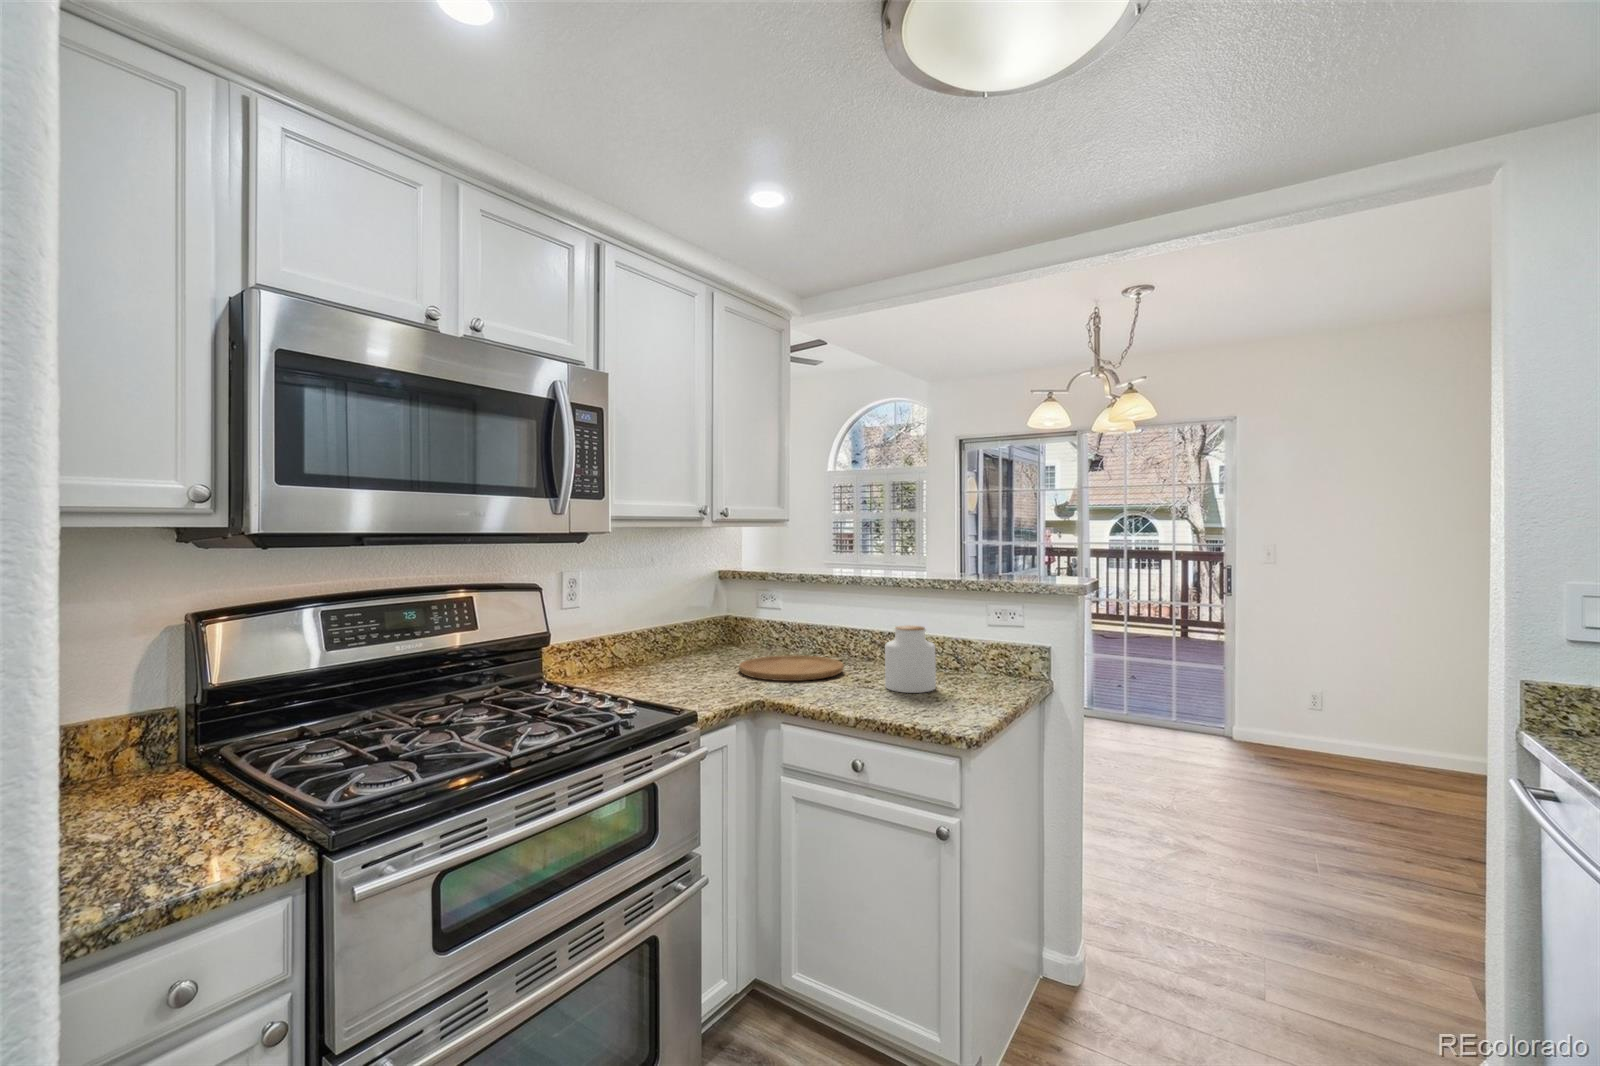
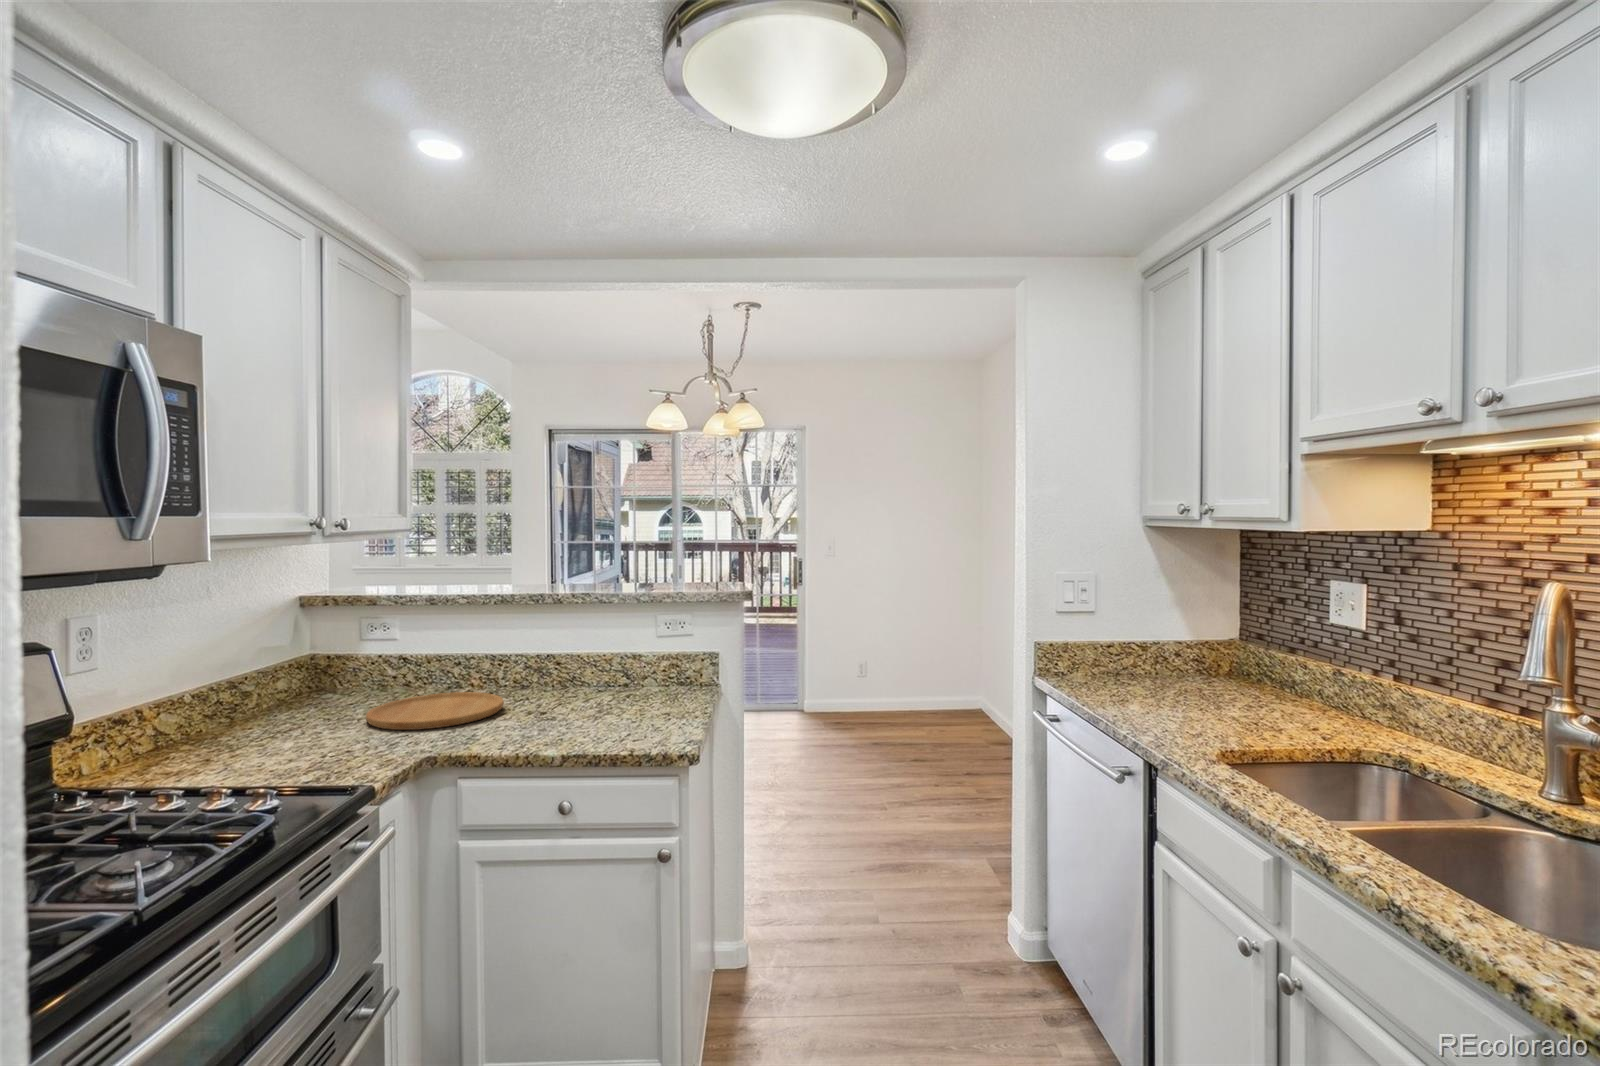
jar: present [885,625,936,693] -> none [565,646,621,719]

